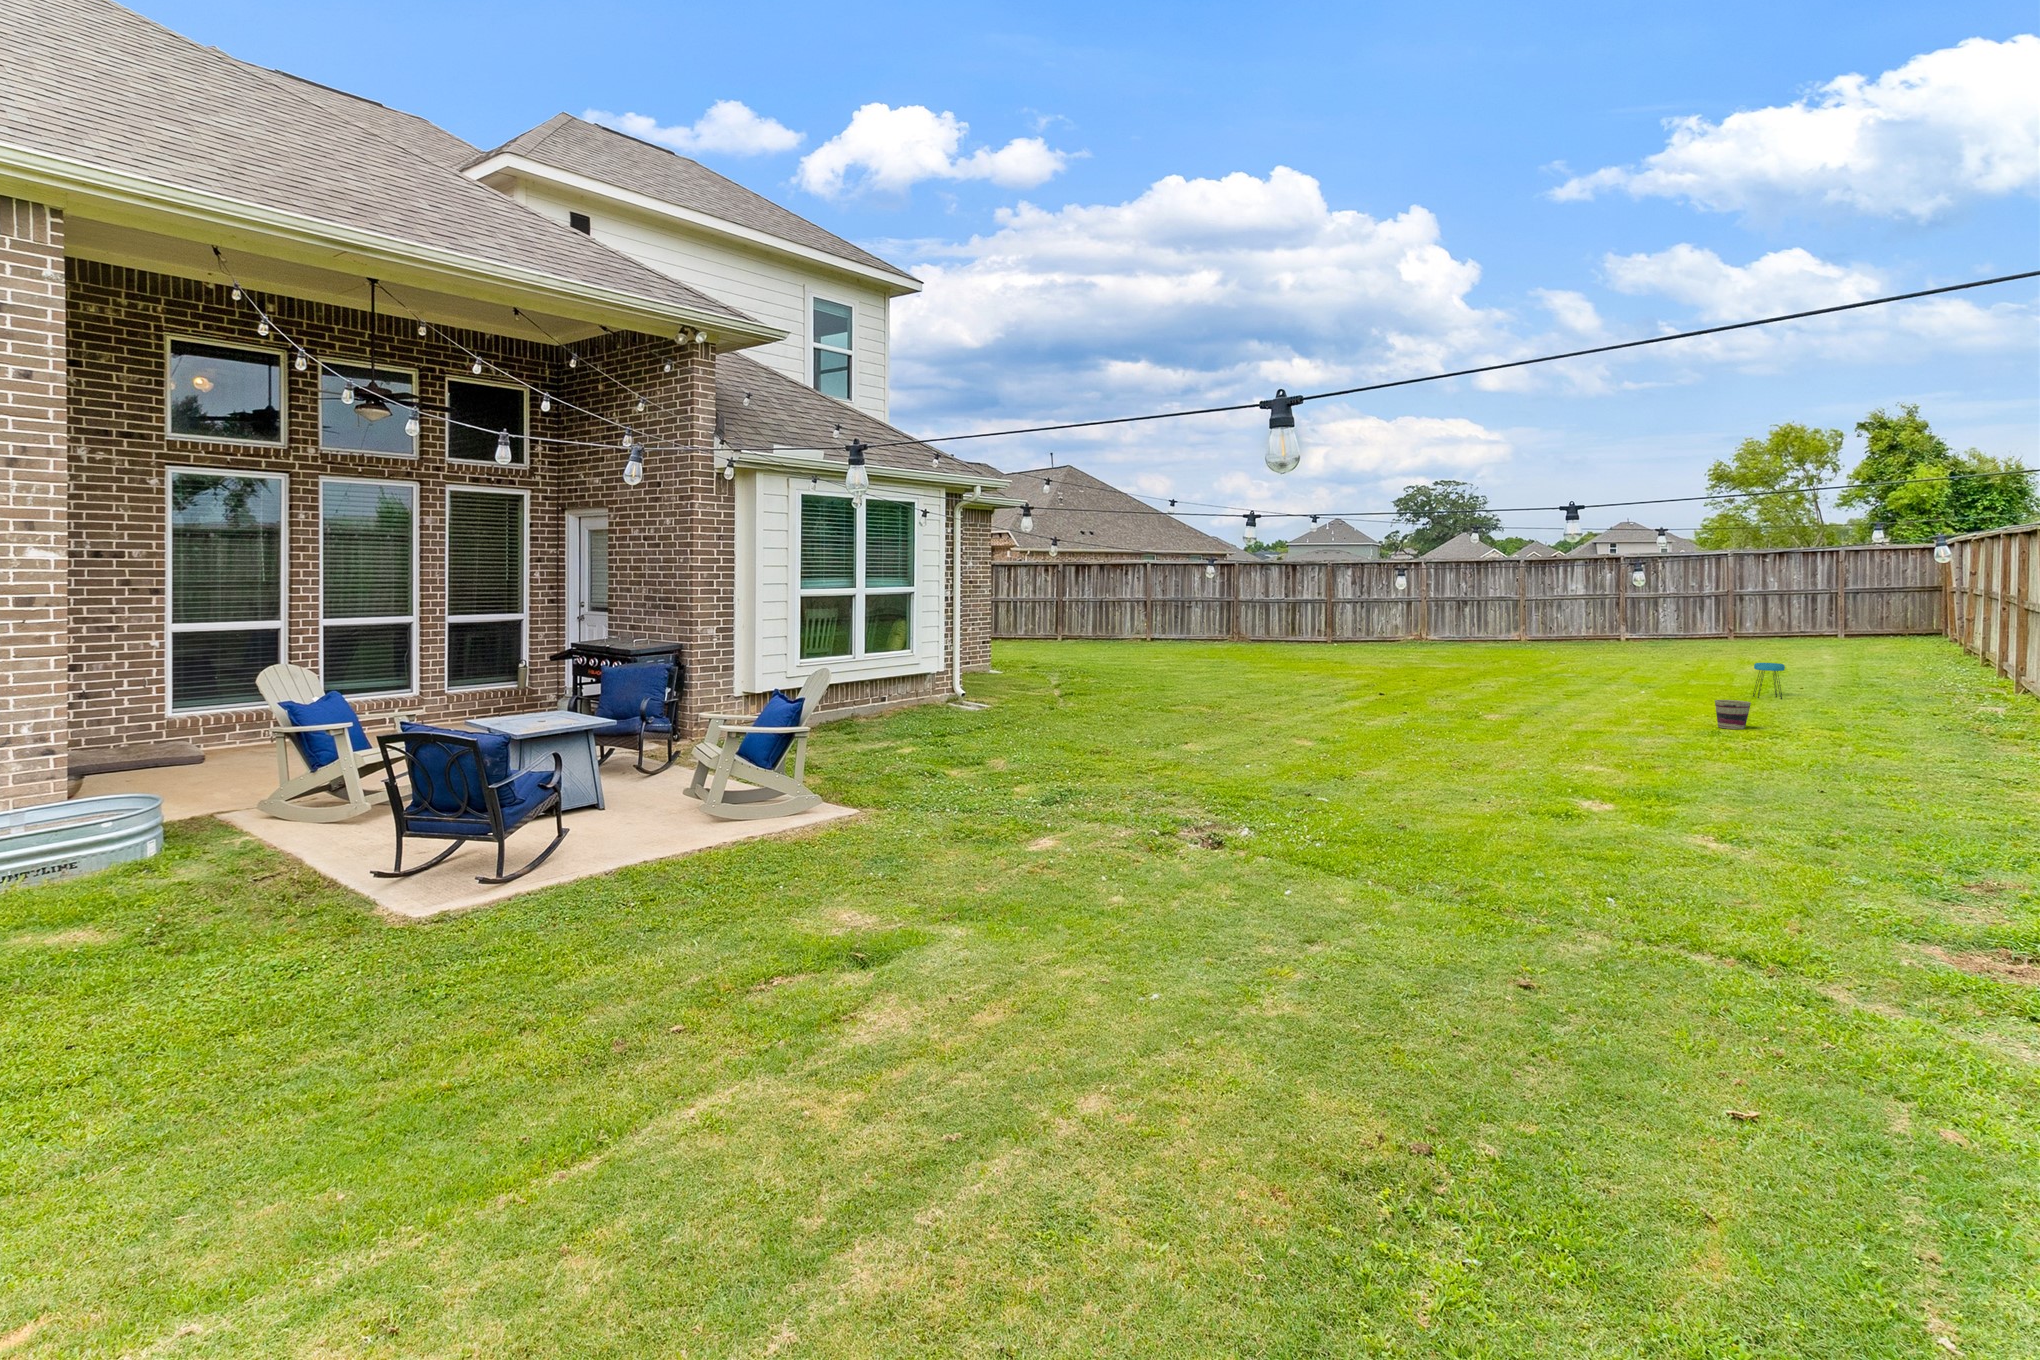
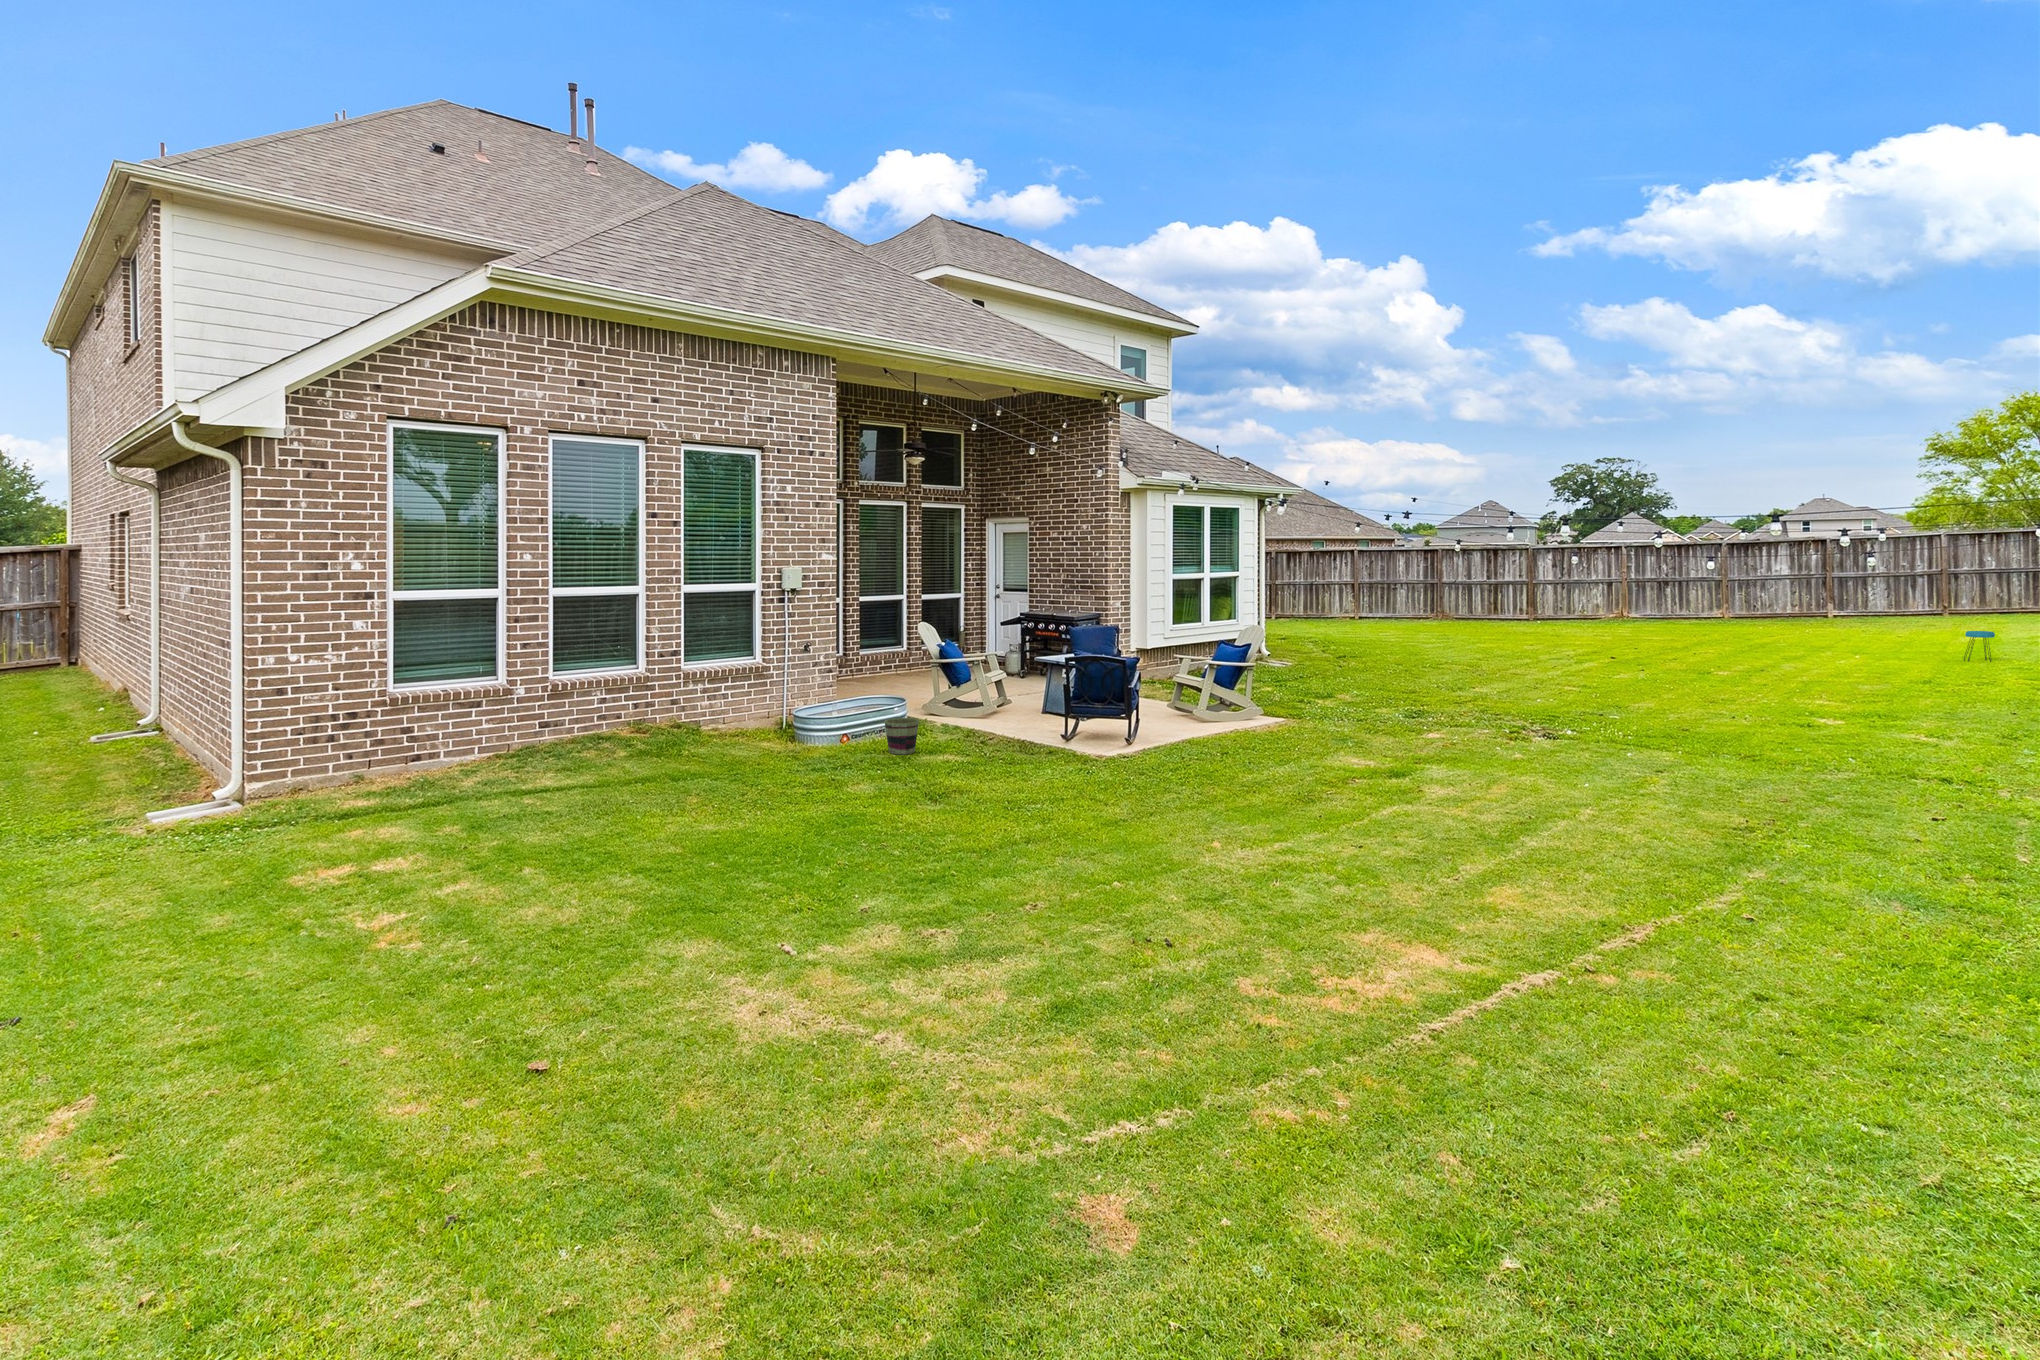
basket: present [1715,700,1751,729] -> present [884,718,919,755]

